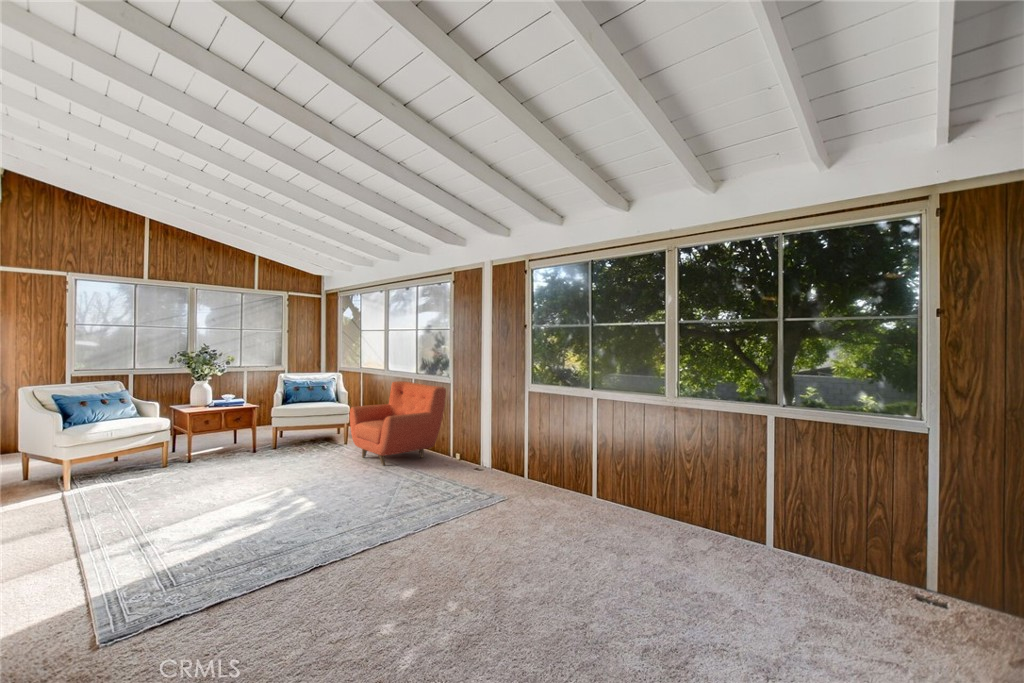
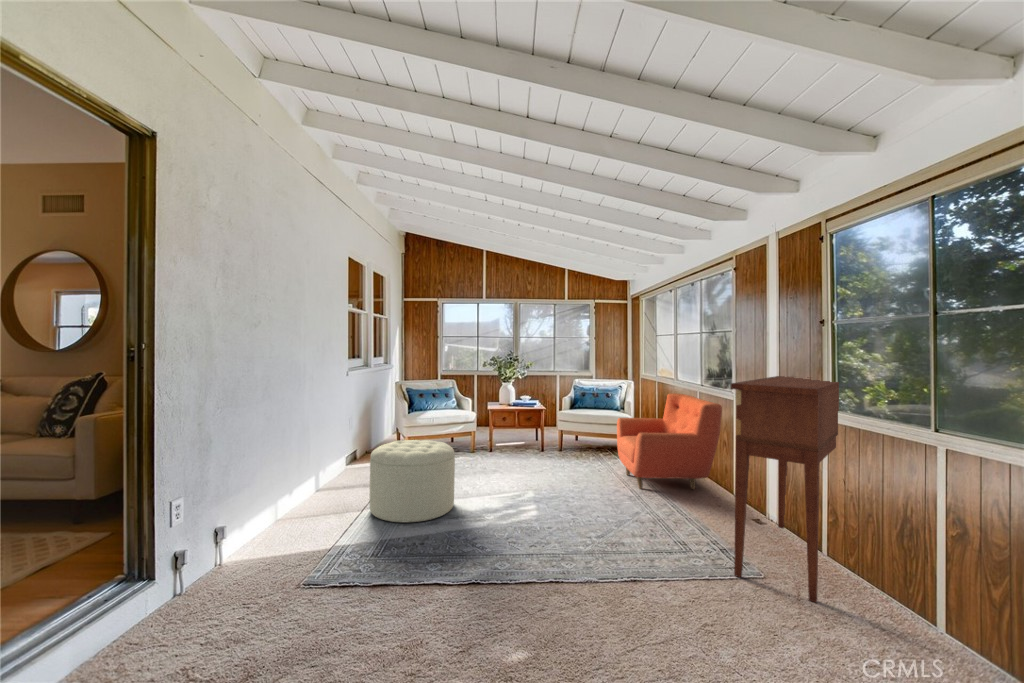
console table: none [491,363,542,503] -> present [731,376,839,602]
ottoman: none [93,452,217,556] -> present [370,440,455,523]

